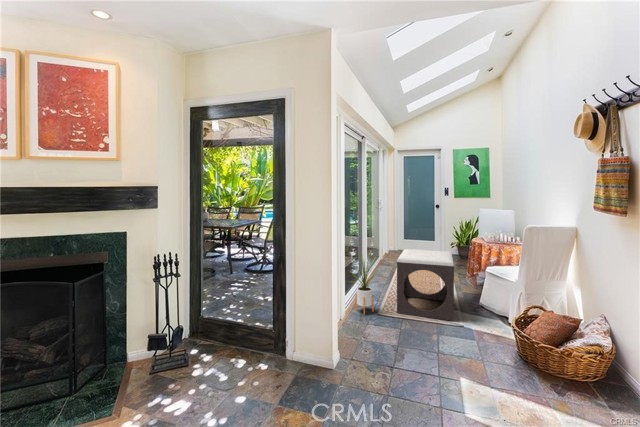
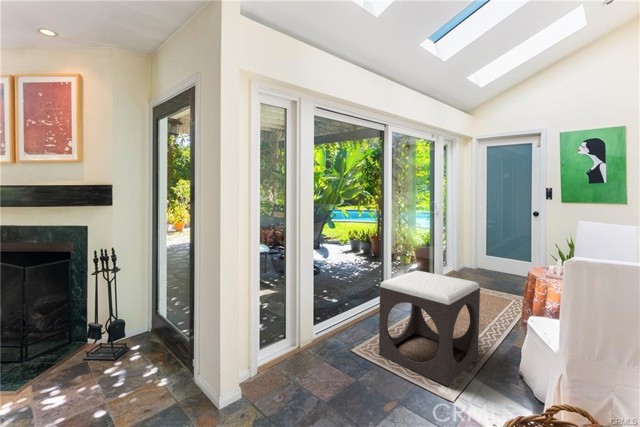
house plant: present [355,255,374,315] -> none [321,266,363,348]

